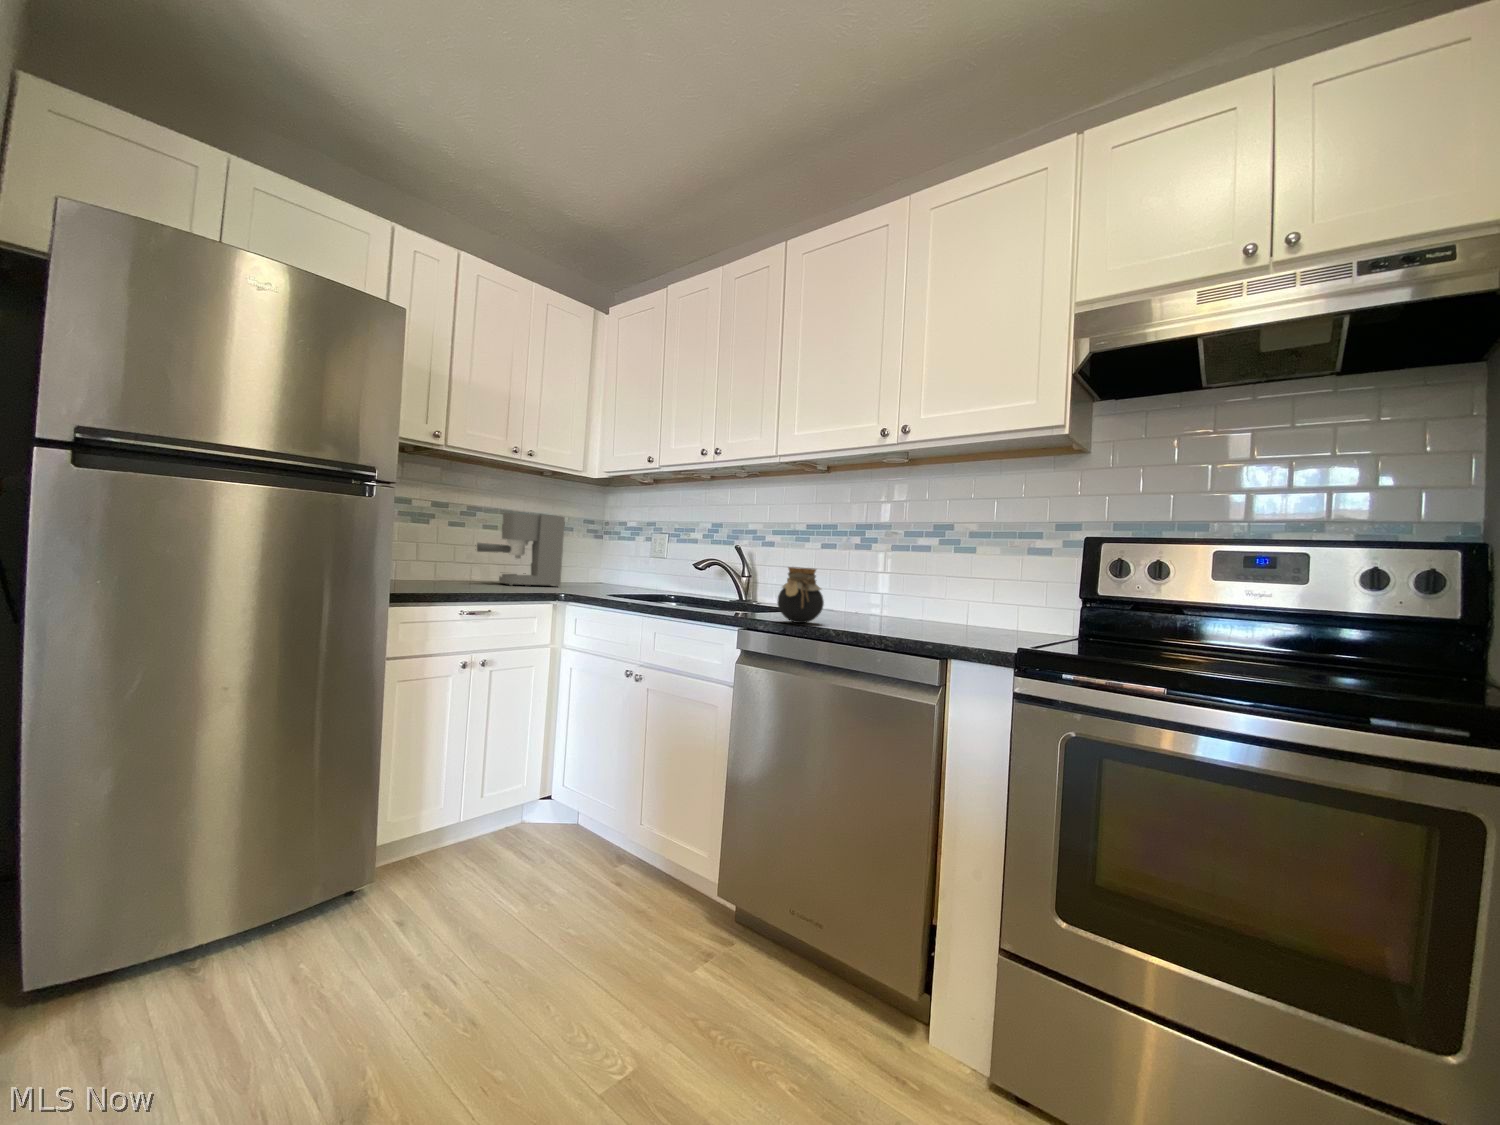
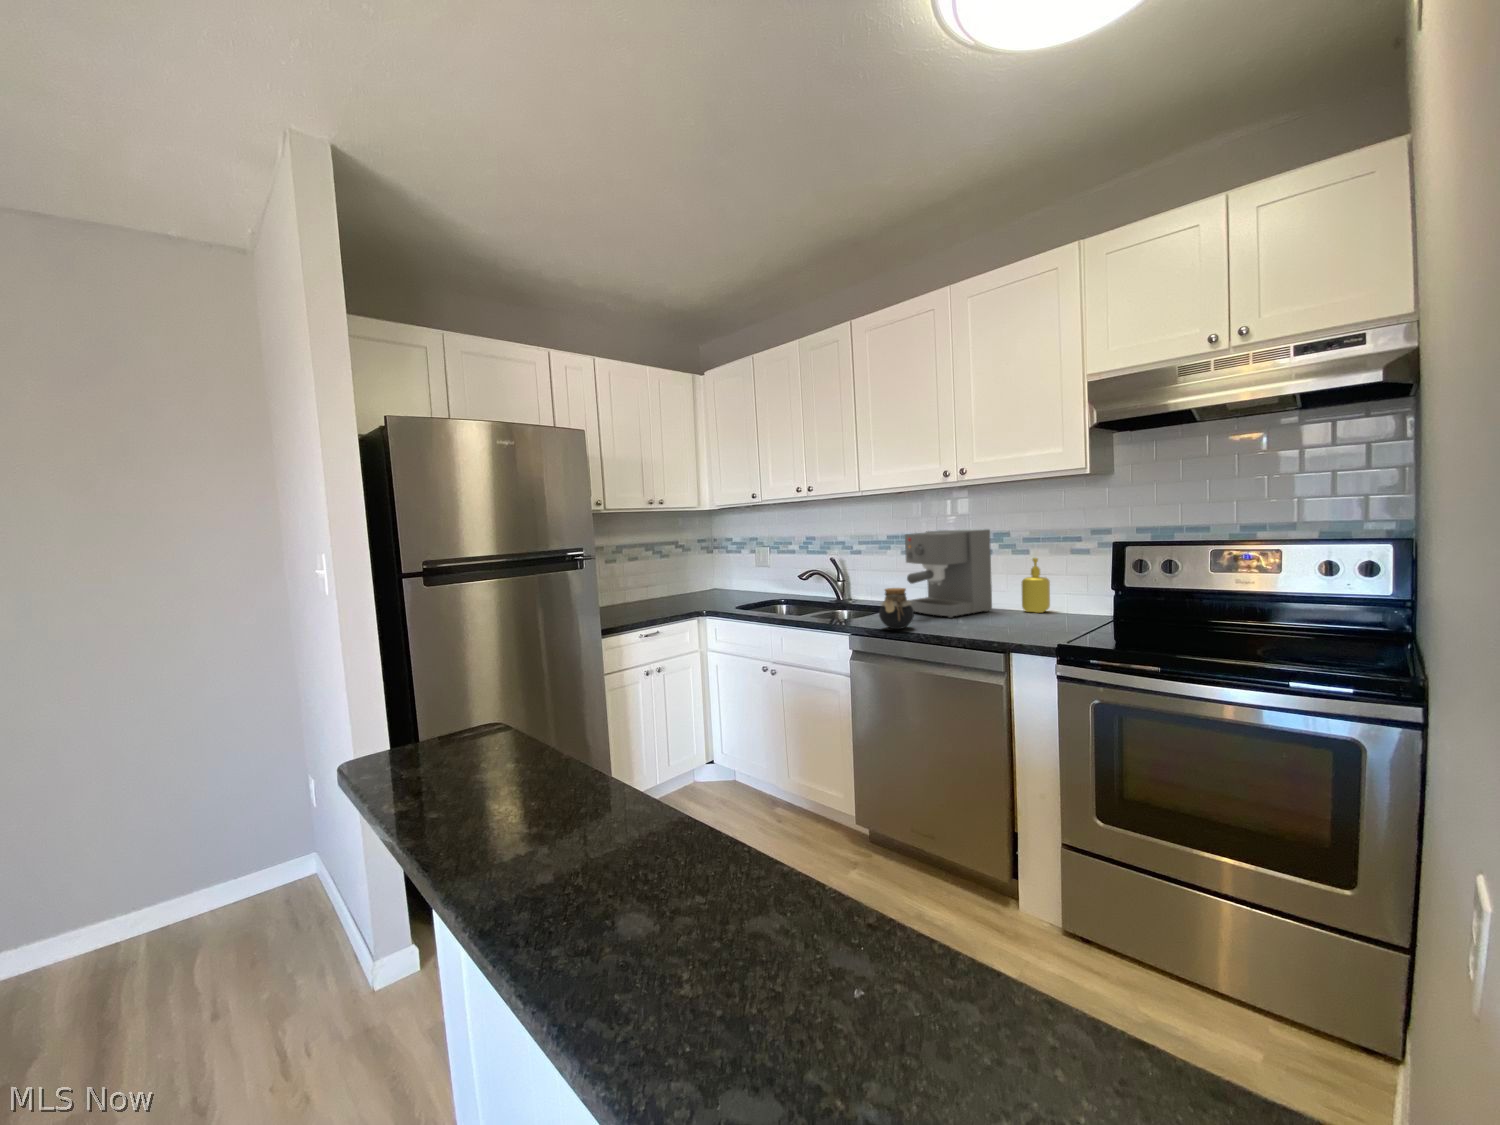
coffee maker: present [477,513,565,587] -> present [905,529,992,618]
soap dispenser: none [963,556,999,627] -> present [1022,558,1050,613]

